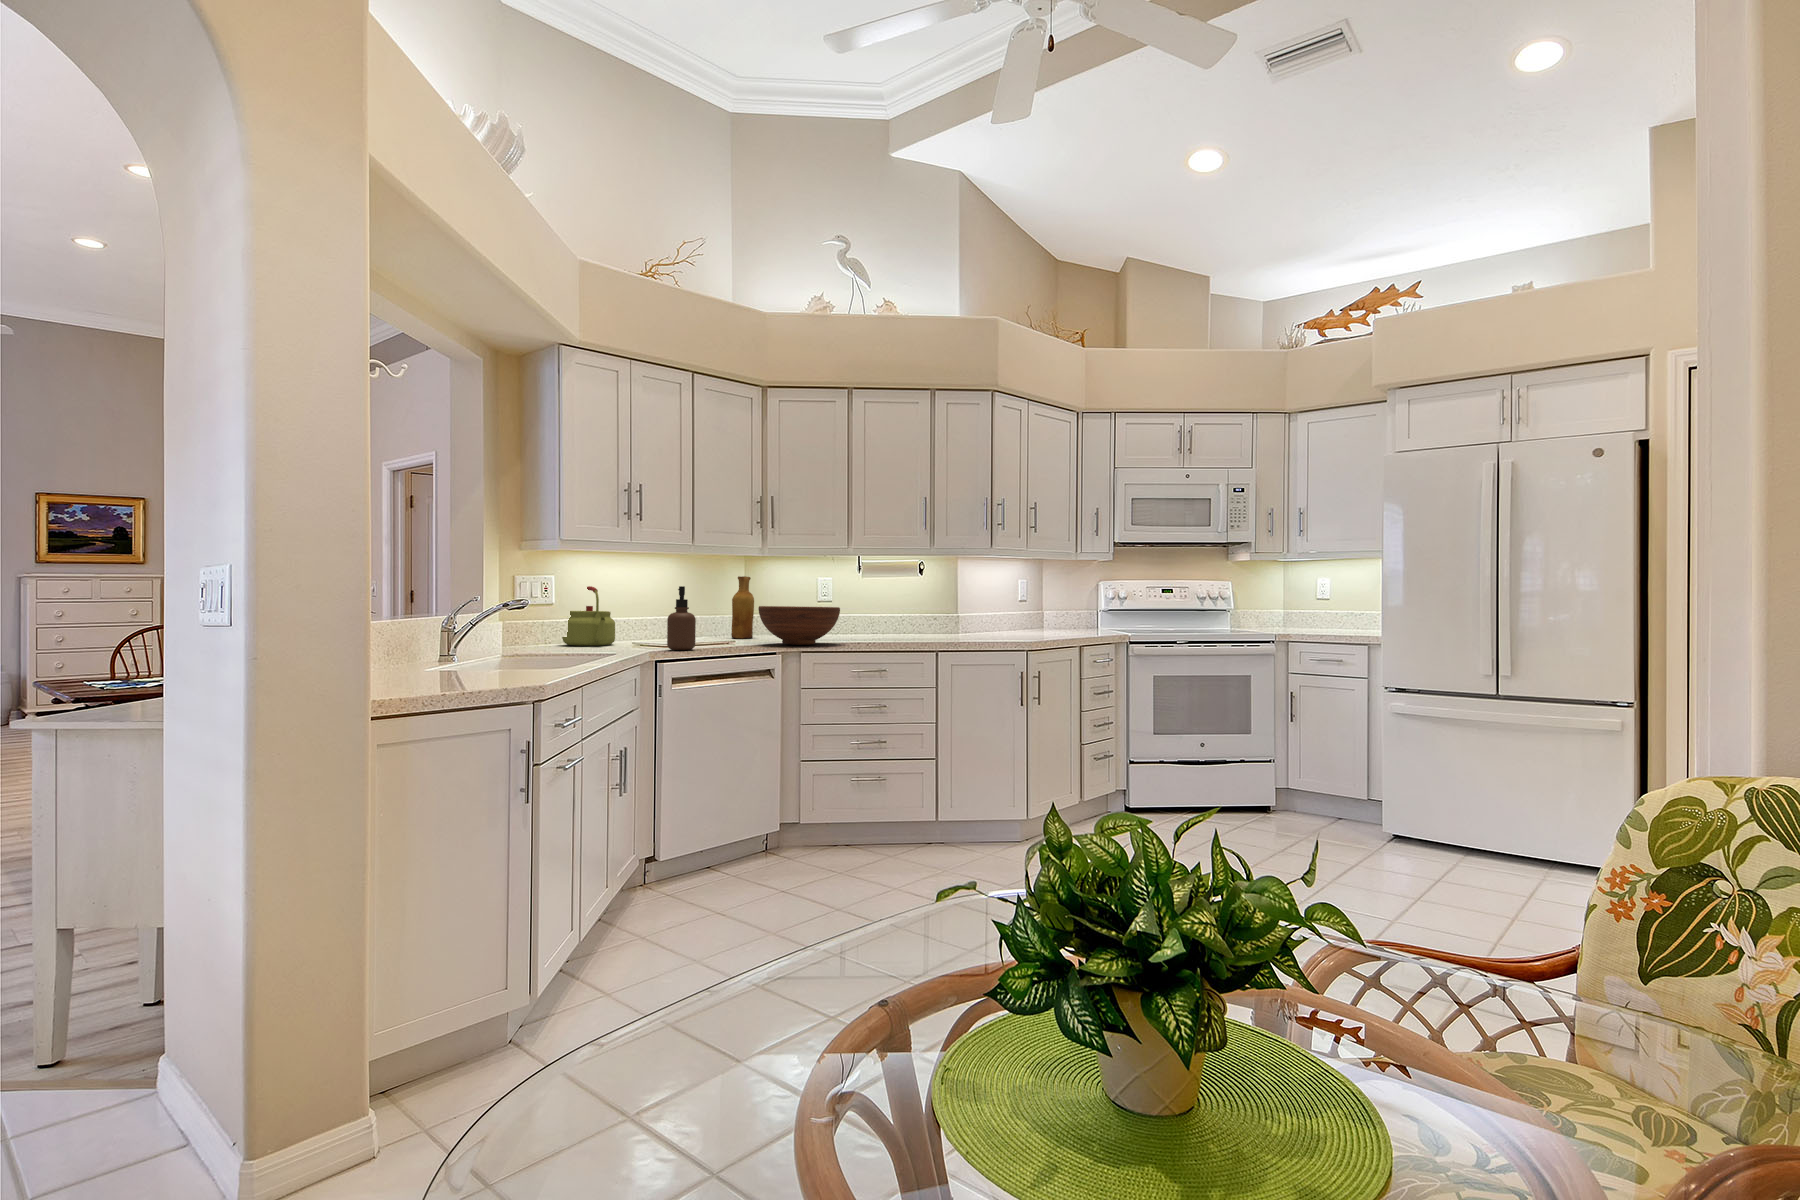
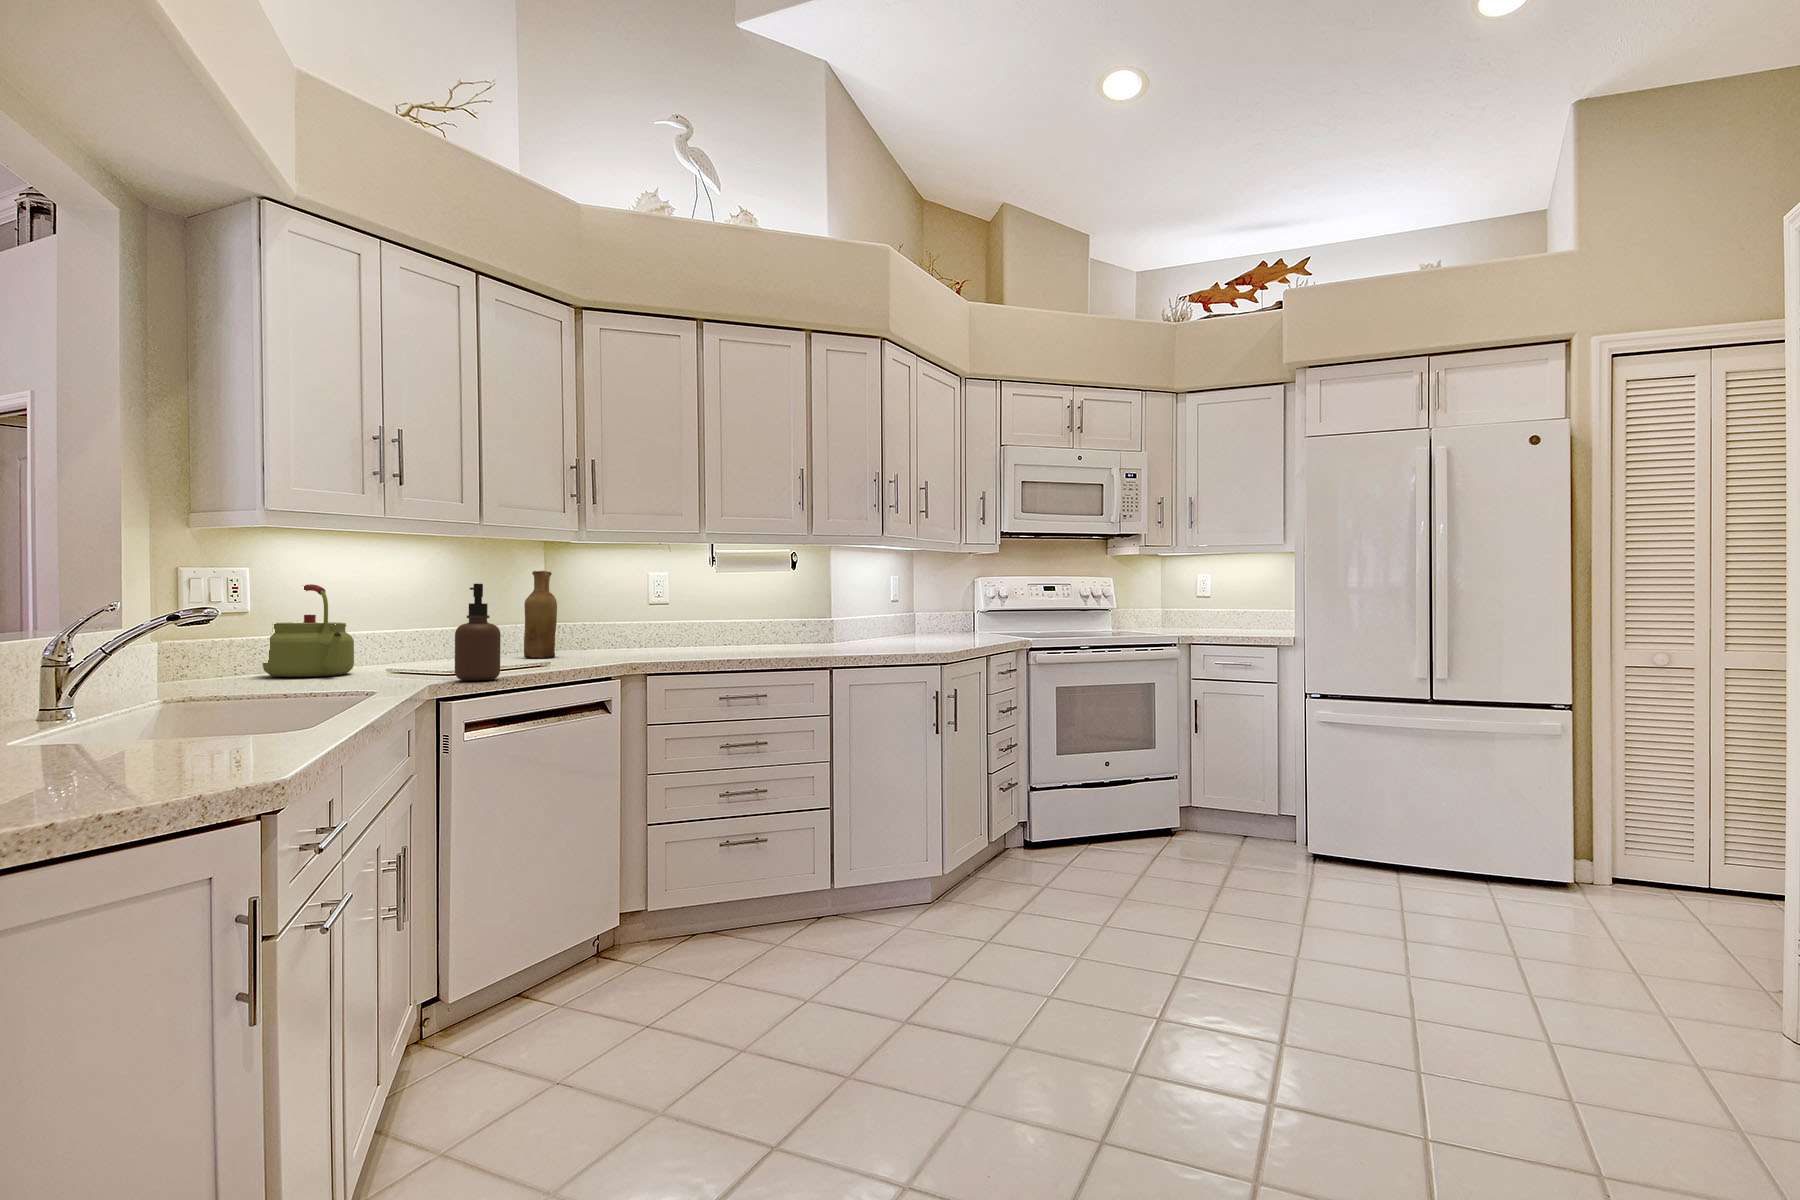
fruit bowl: present [758,606,840,645] -> none [584,612,701,666]

